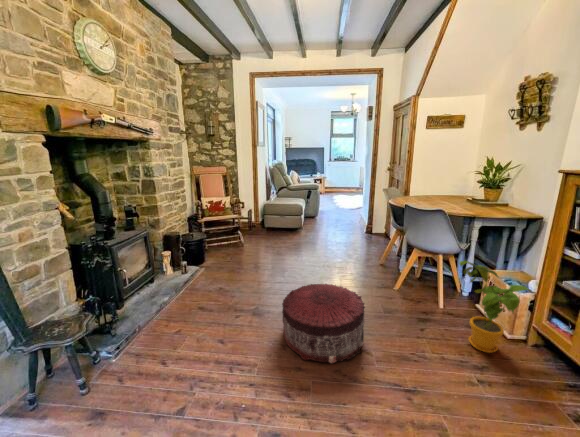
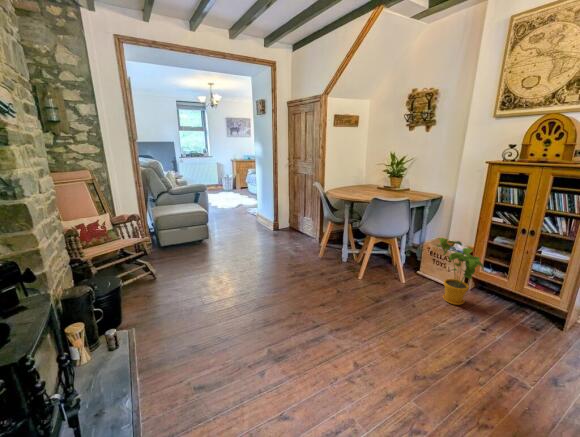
pouf: present [282,284,365,363] -> none [320,289,413,380]

